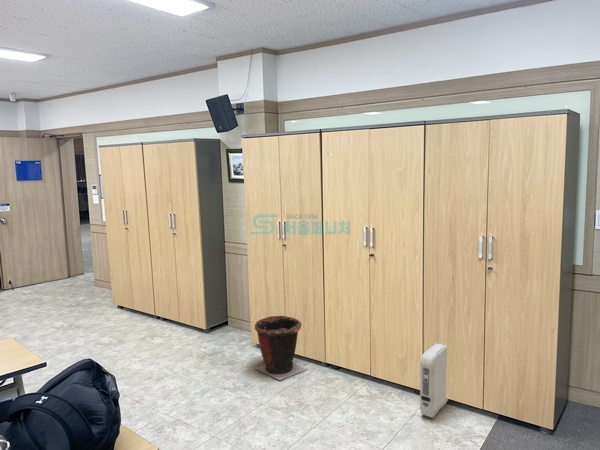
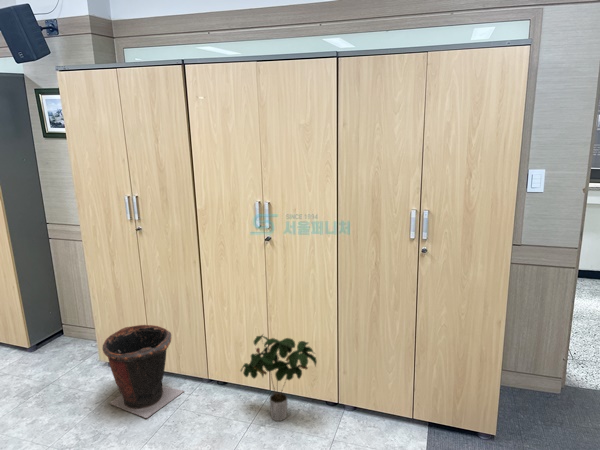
potted plant: none [348,327,405,397] -> present [241,335,317,421]
air purifier: present [420,343,448,418] -> none [342,344,370,443]

